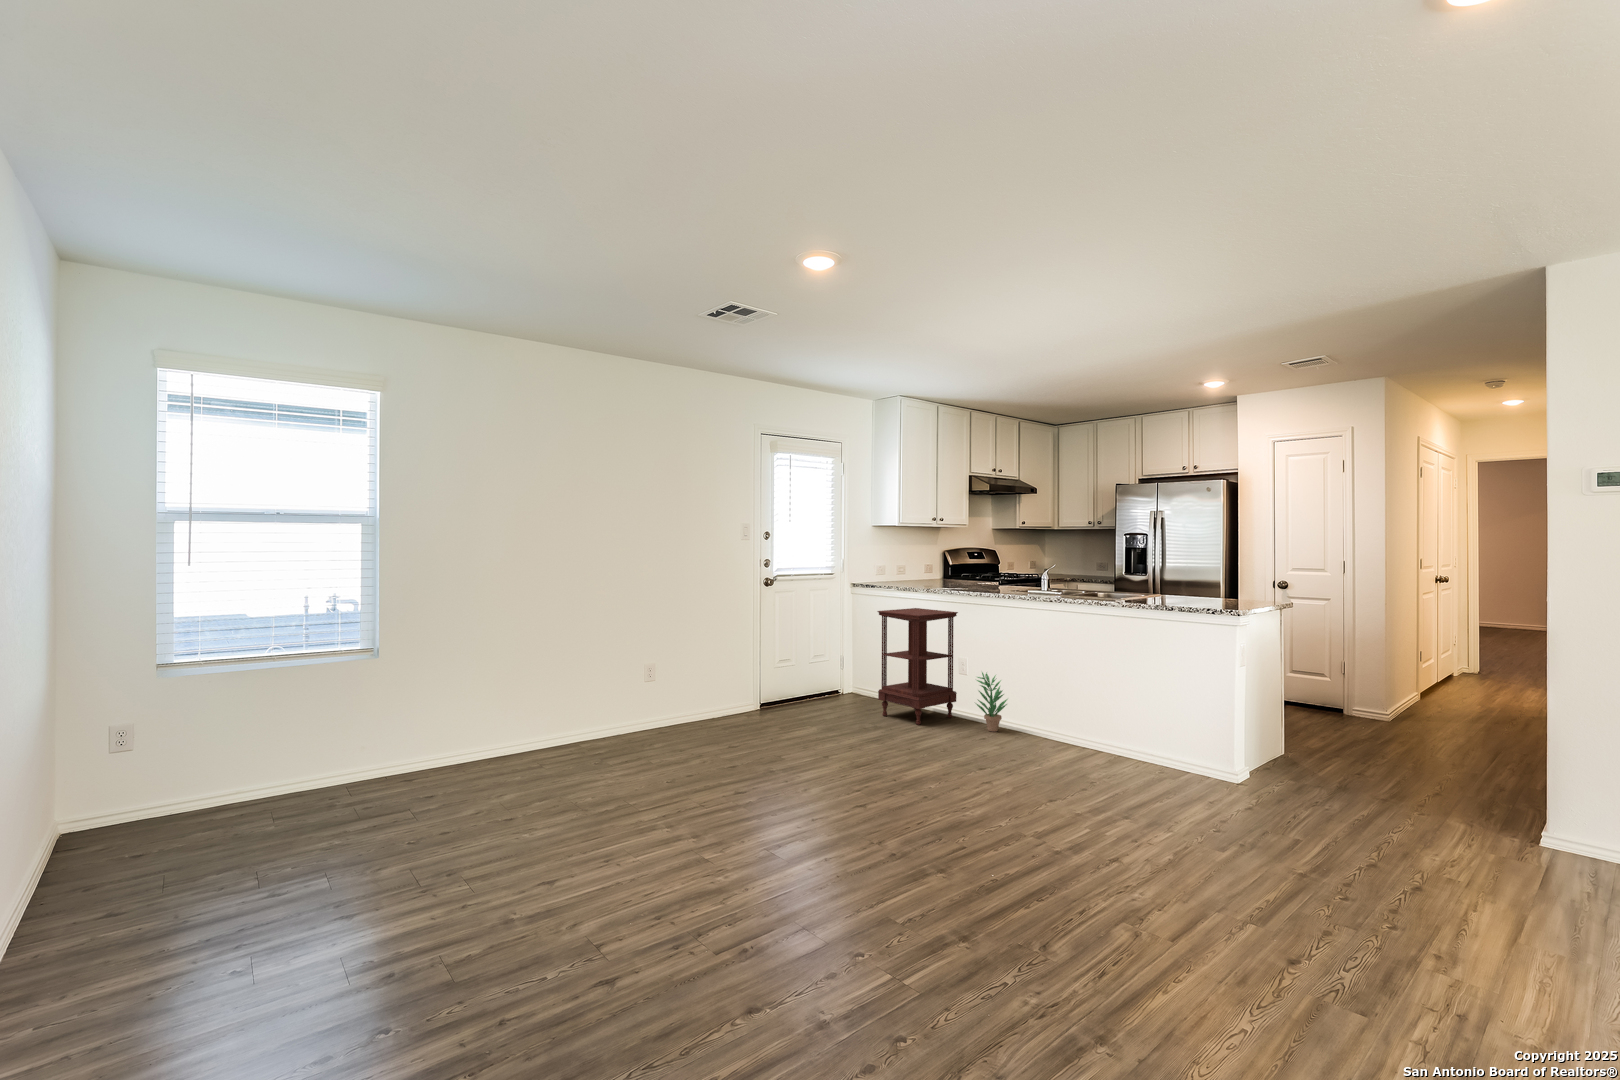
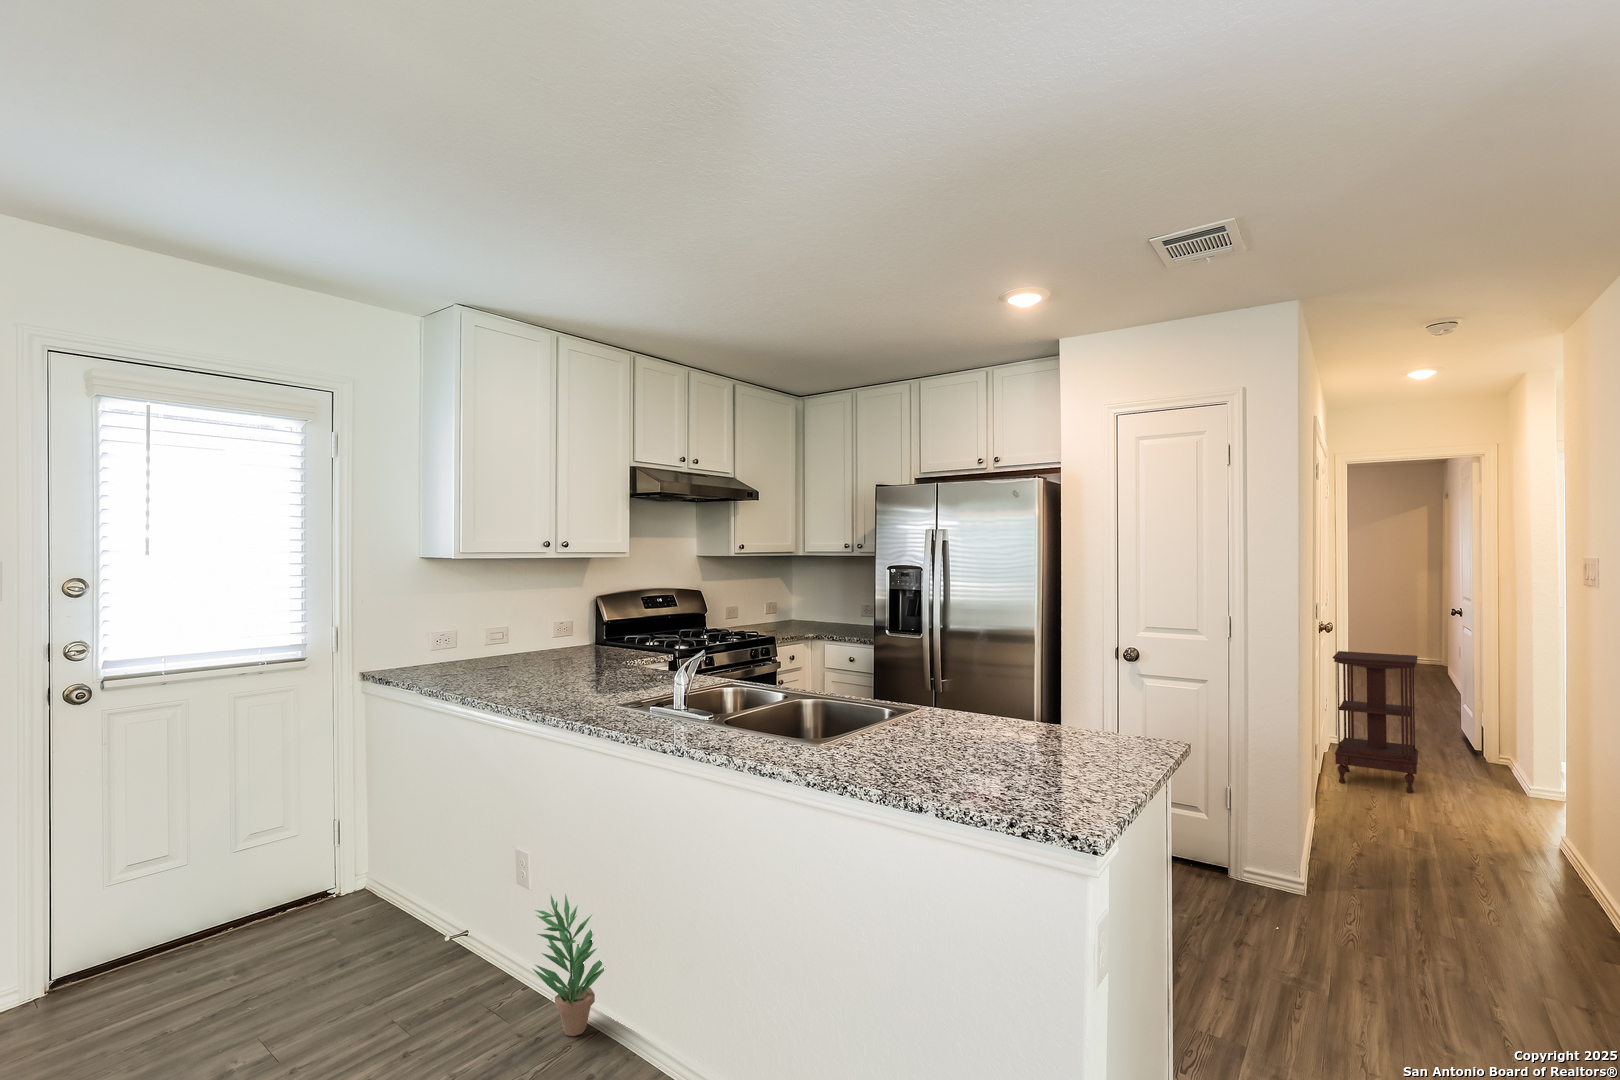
side table: present [877,608,958,725] -> present [1333,651,1418,793]

